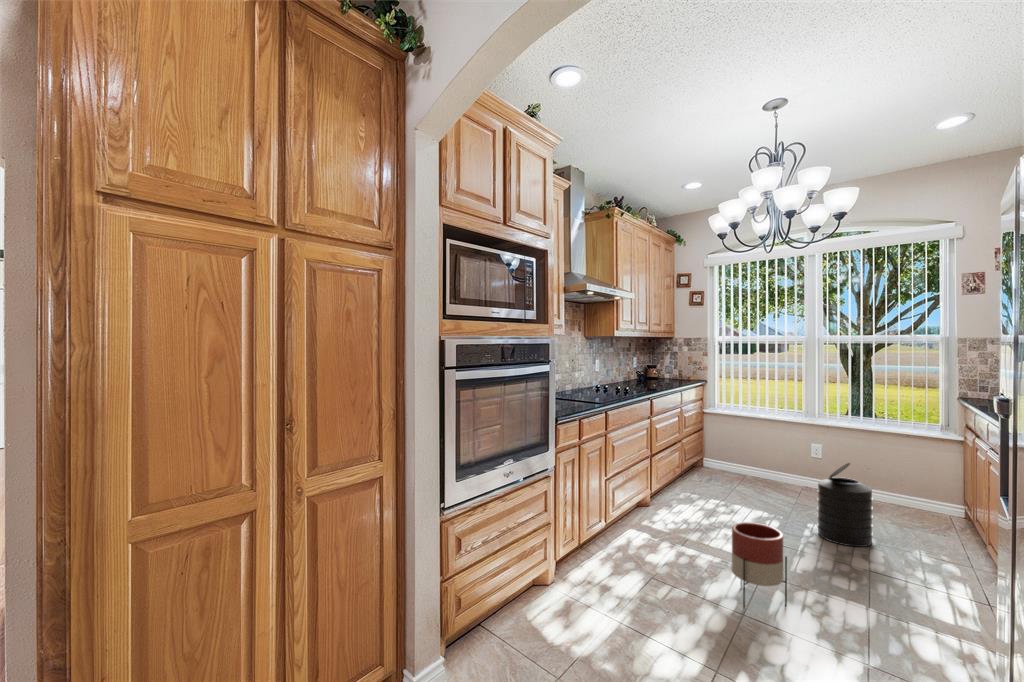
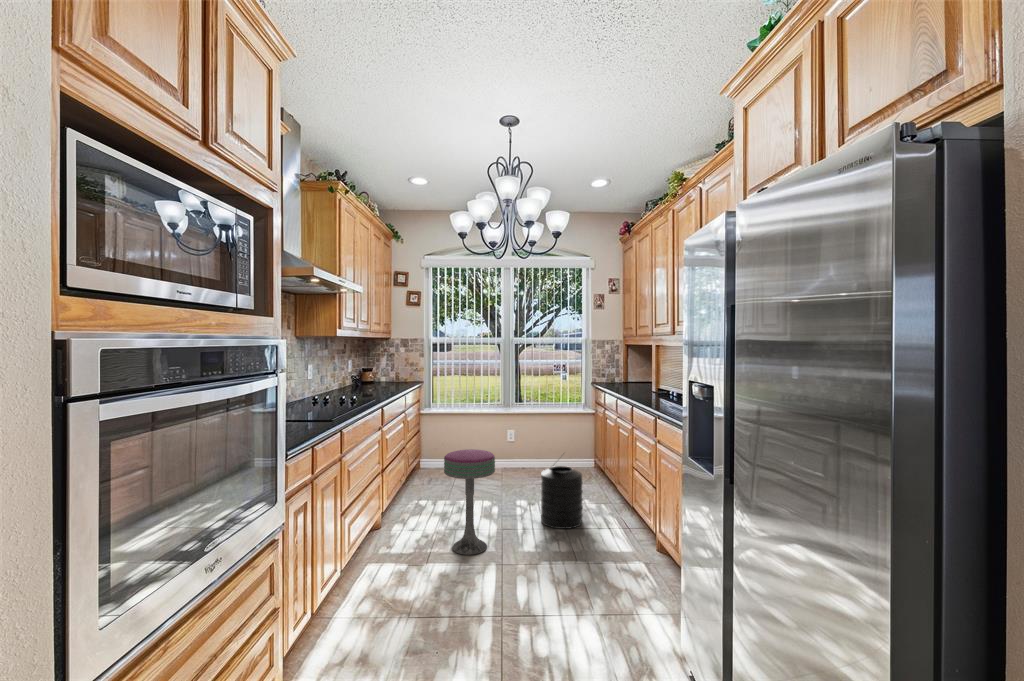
bar stool: none [702,444,754,543] -> present [444,449,495,555]
planter: present [732,522,787,609] -> none [498,535,550,638]

